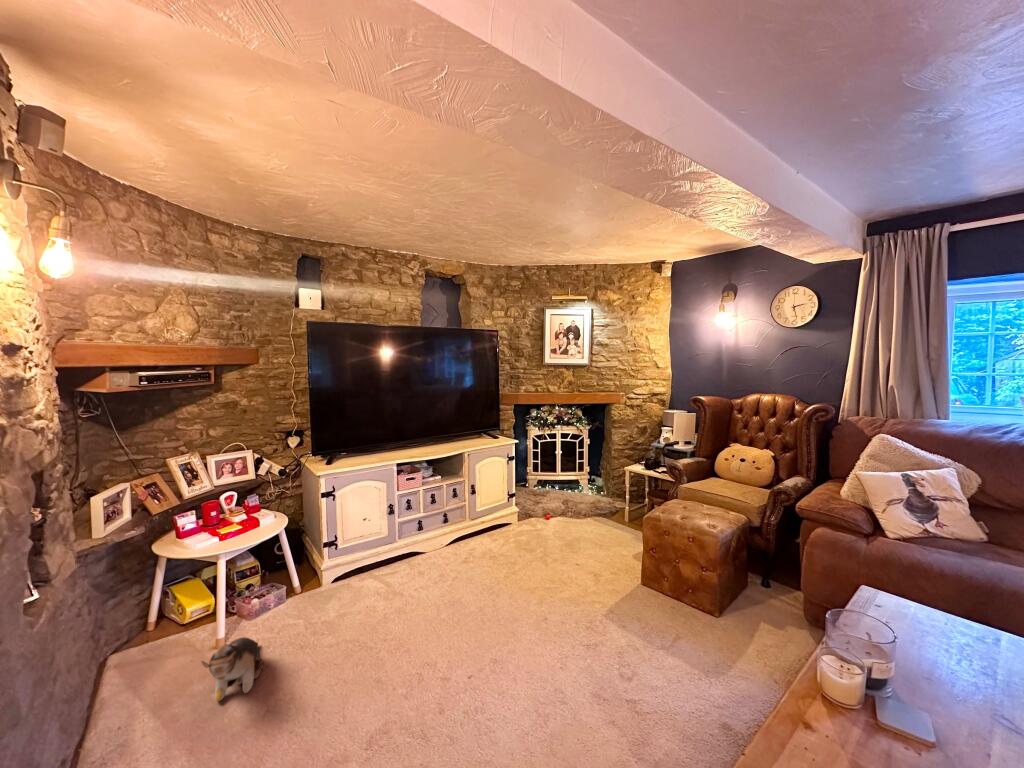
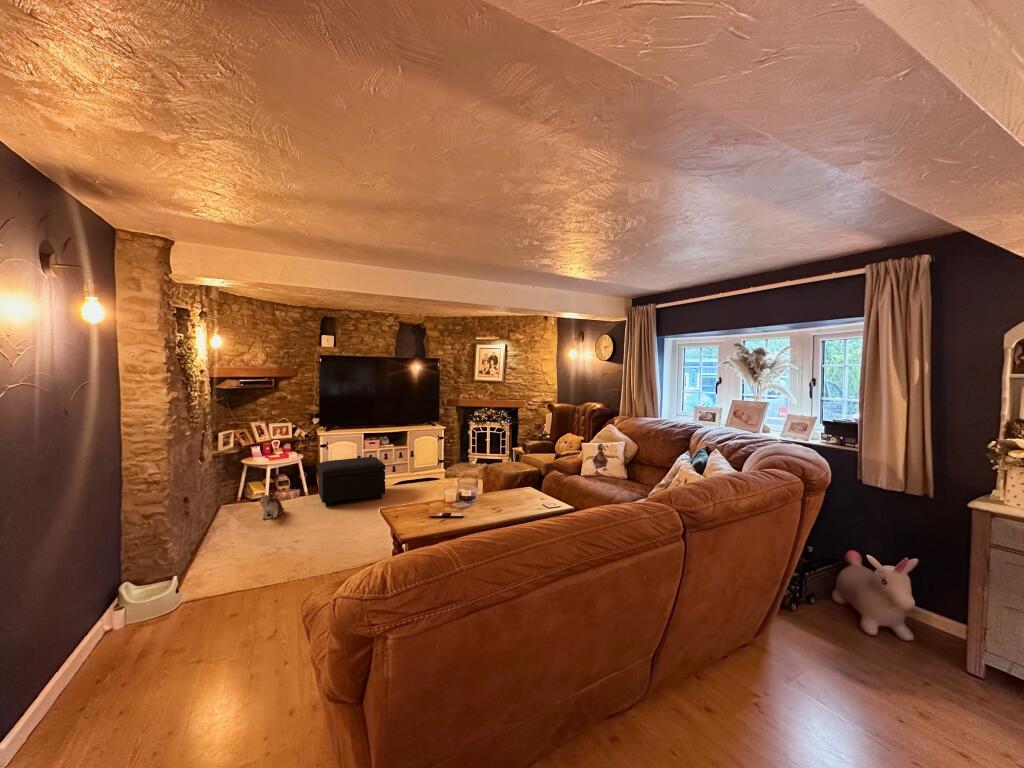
footstool: none [321,505,459,629] -> present [318,457,385,507]

